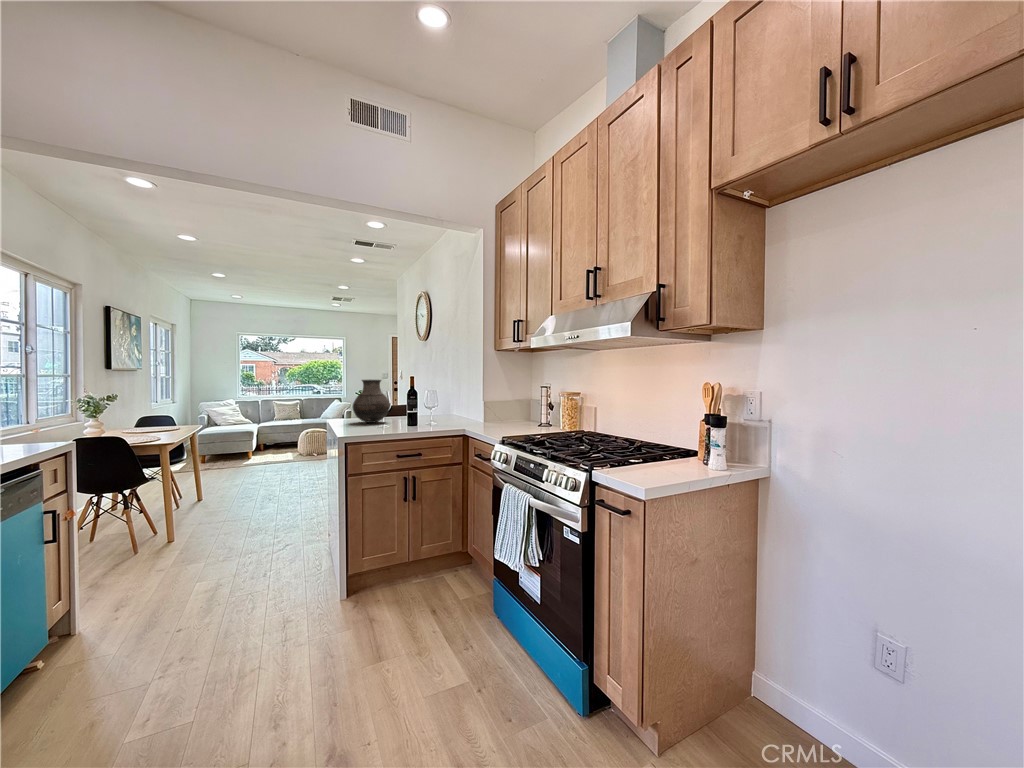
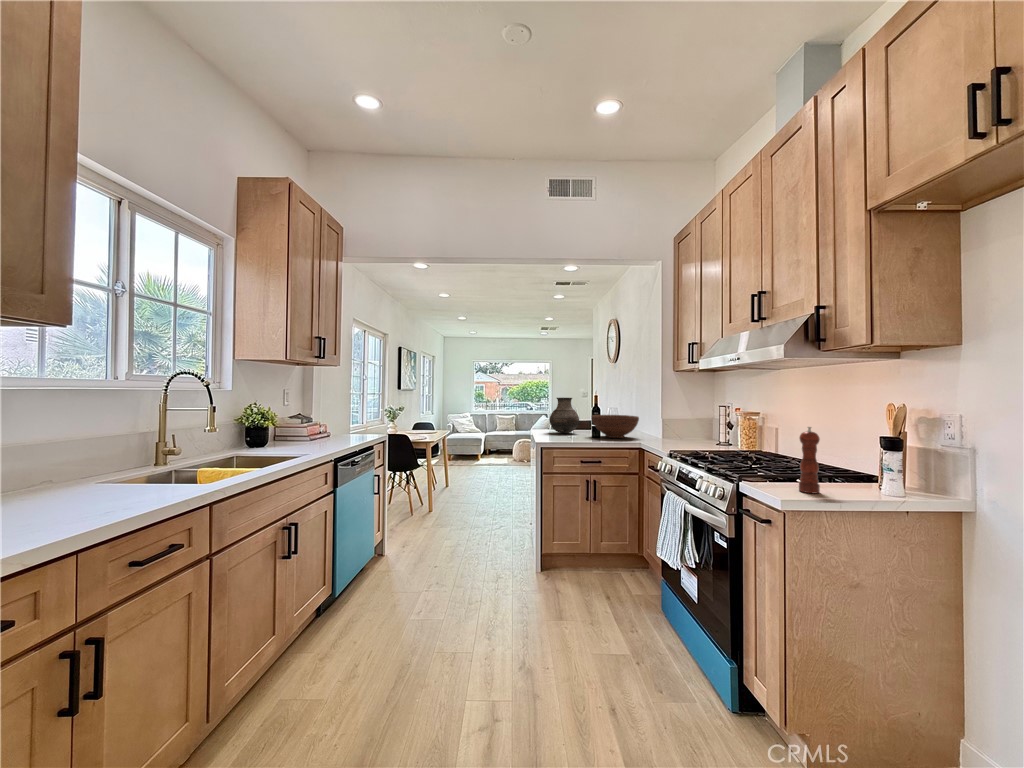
fruit bowl: none [407,399,460,425] -> present [592,415,639,438]
pepper mill: none [652,408,672,477] -> present [799,427,820,494]

